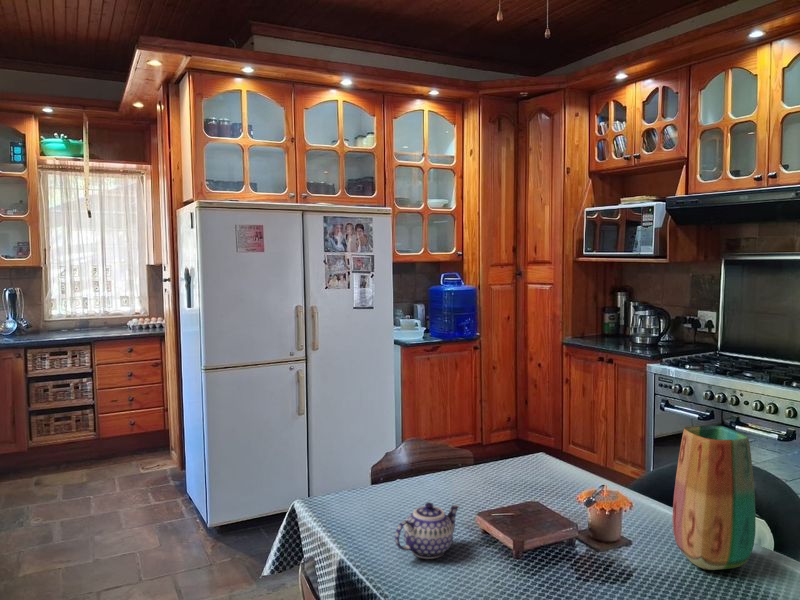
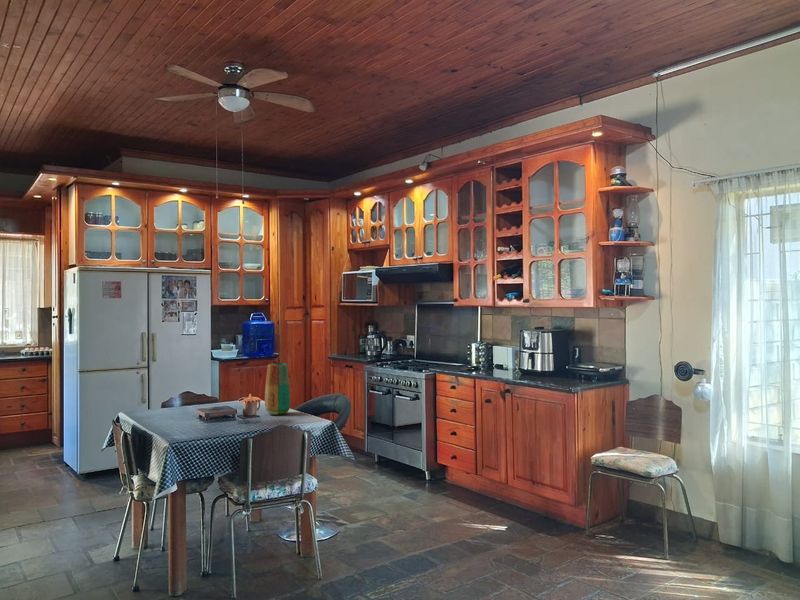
teapot: present [395,503,459,559] -> none [152,395,184,416]

